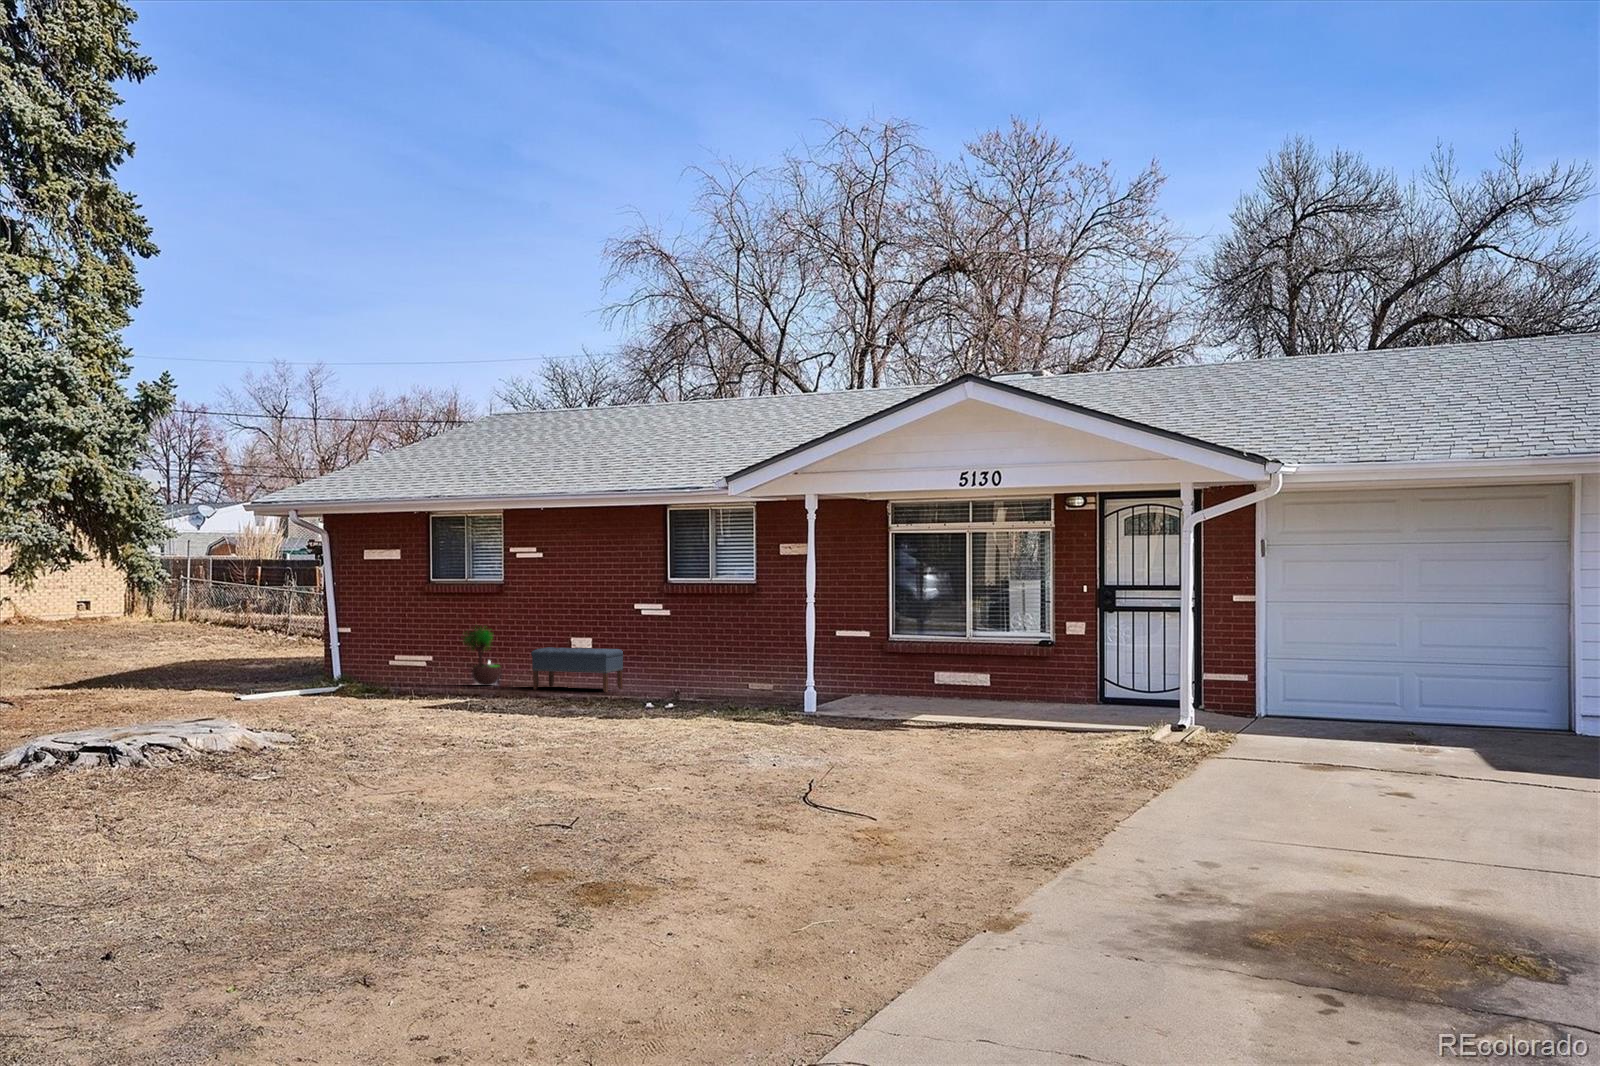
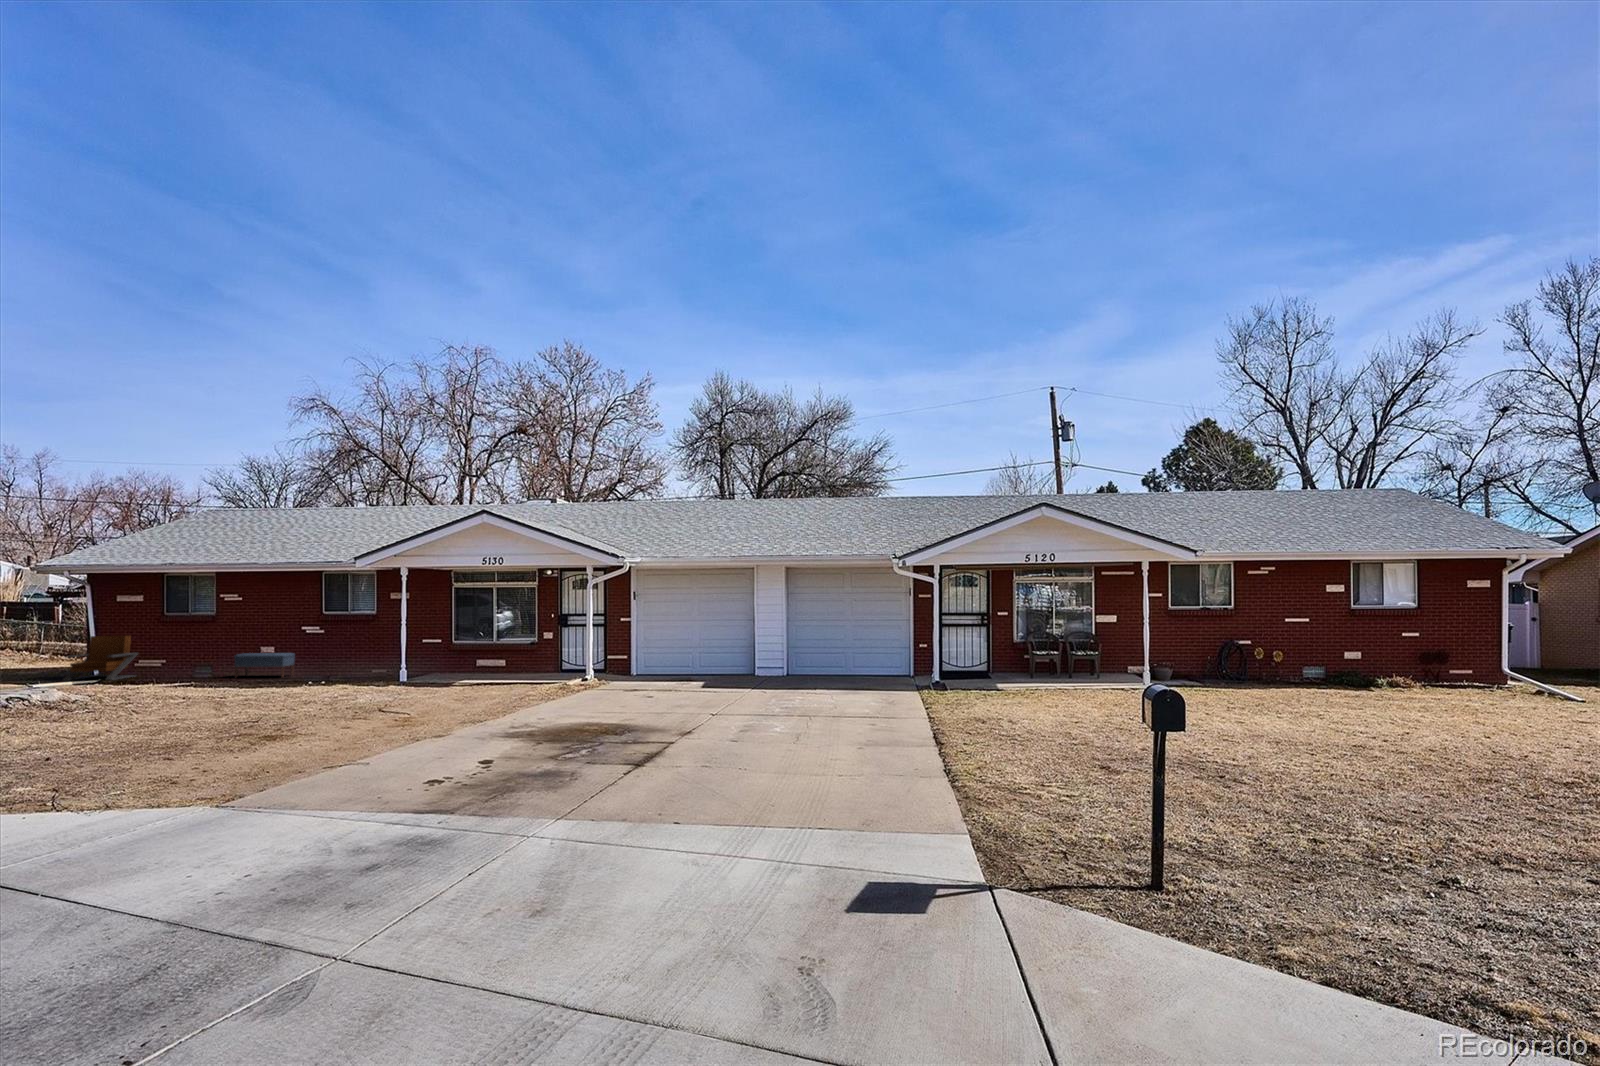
lounge chair: none [296,613,397,686] -> present [63,636,138,681]
potted tree: present [461,625,501,685] -> none [184,639,213,677]

